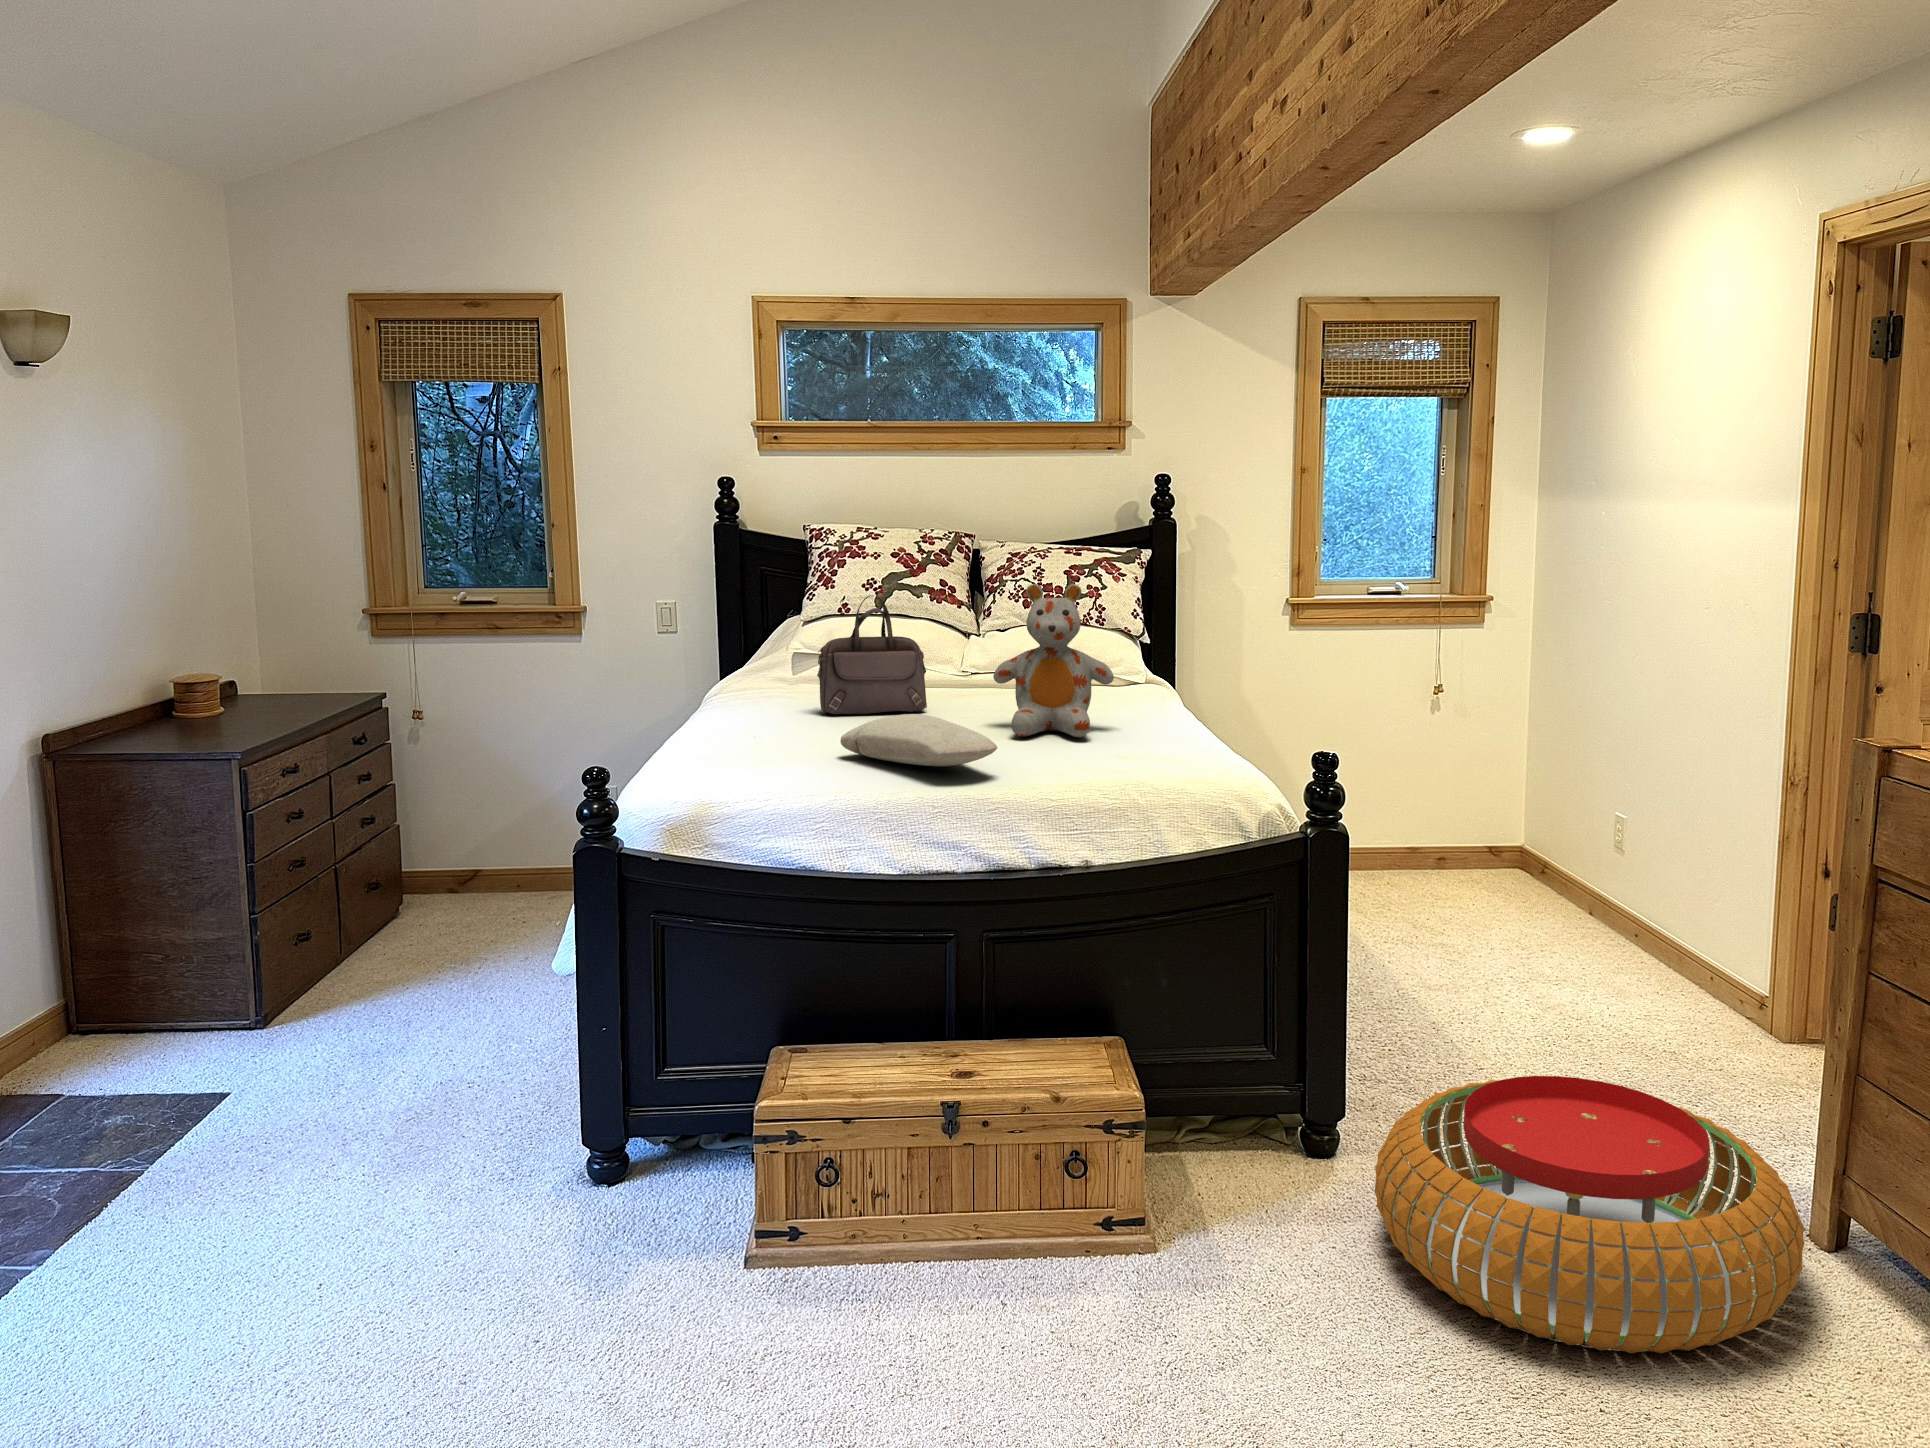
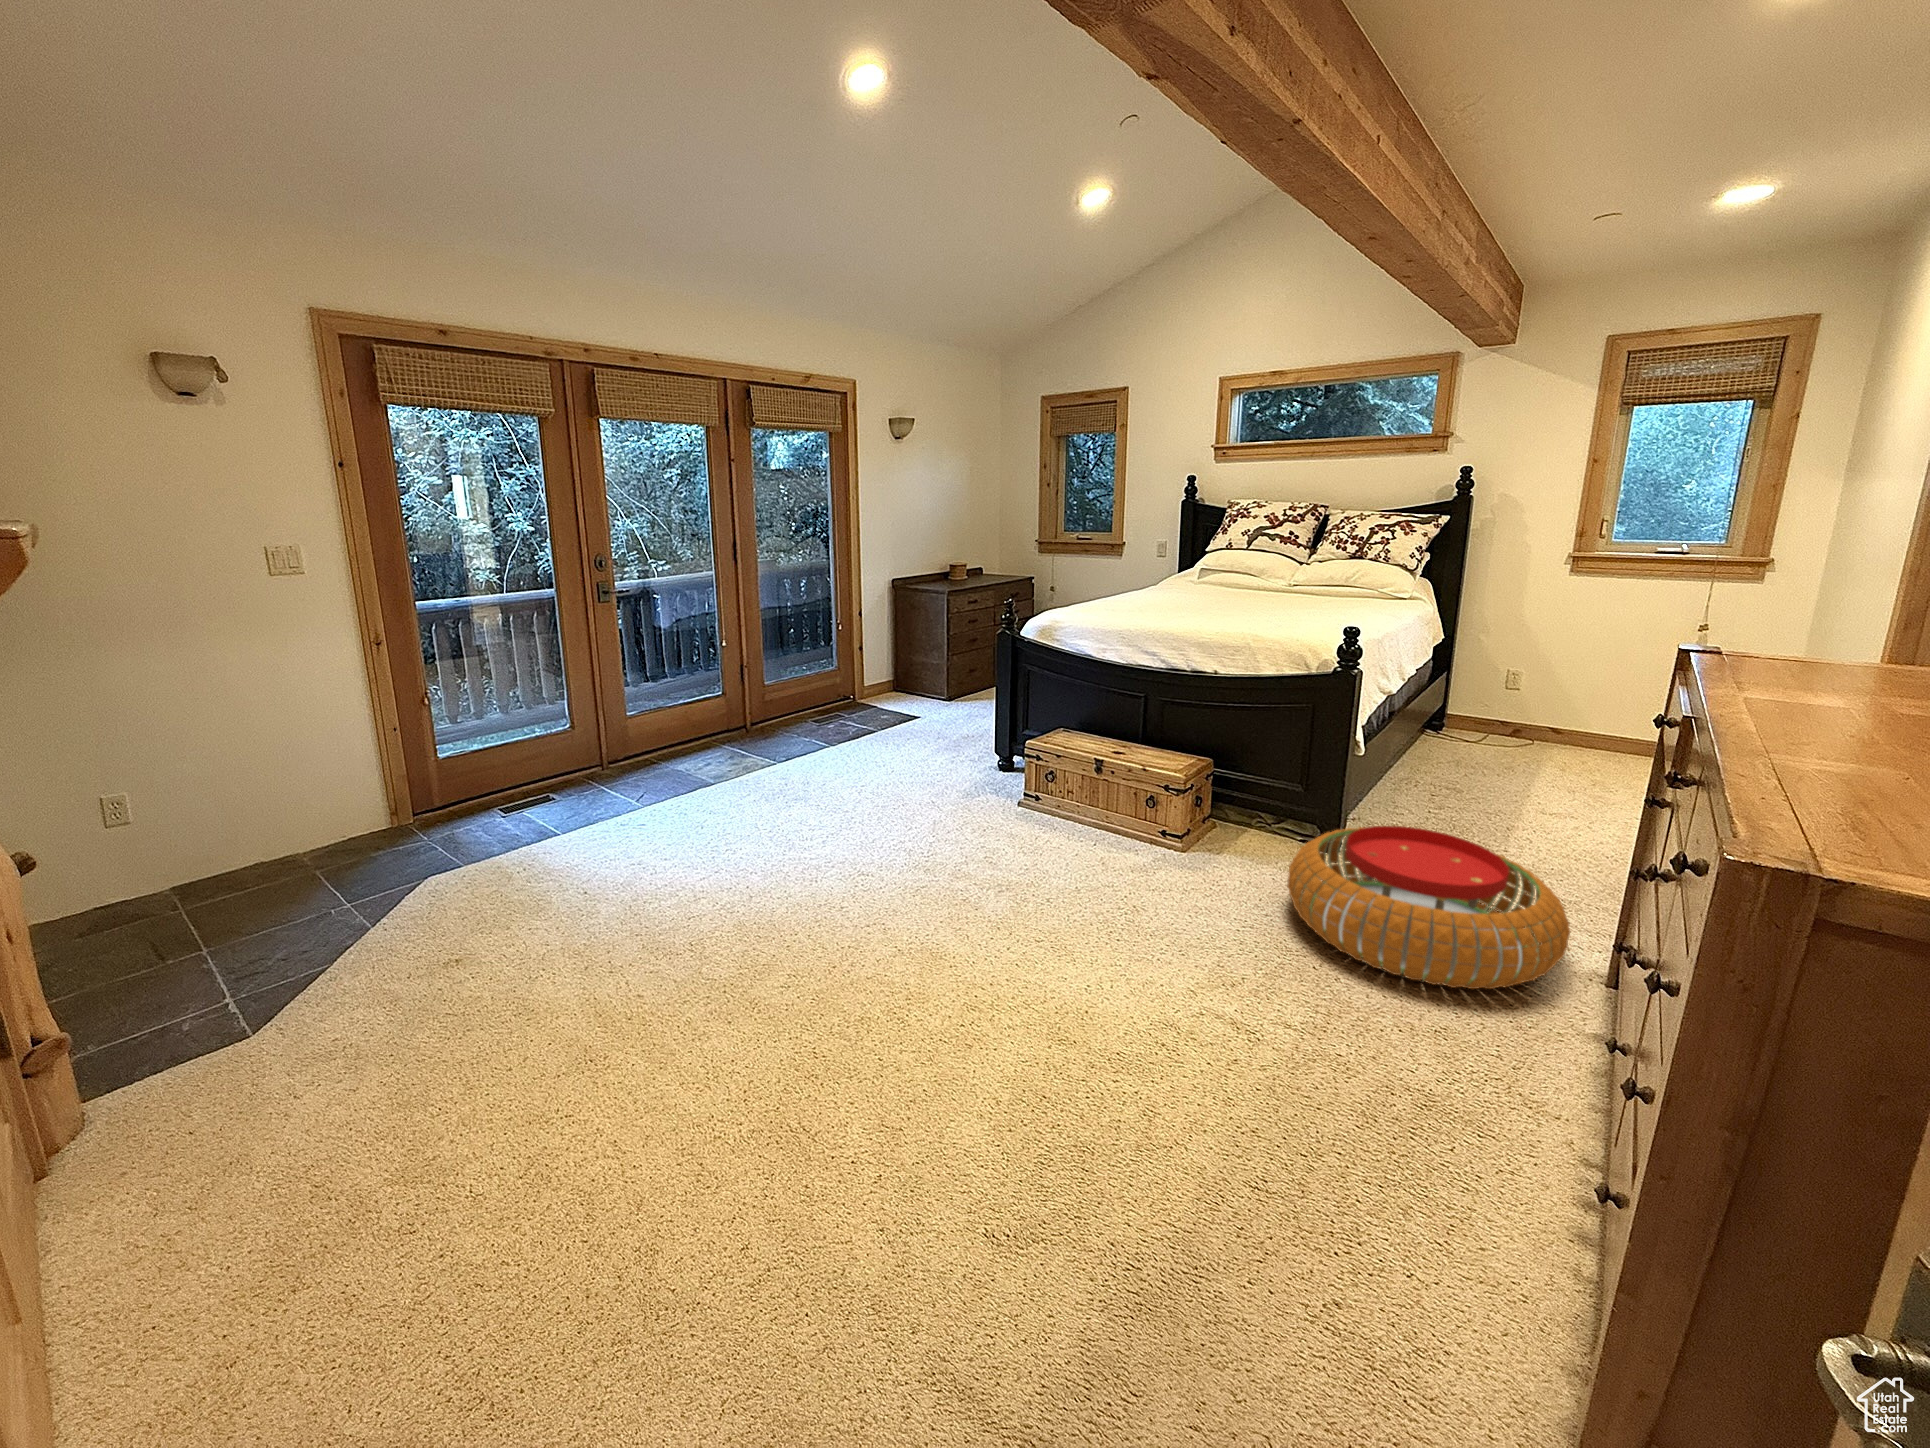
stuffed bear: present [993,584,1114,737] -> none [1239,529,1311,614]
handbag: present [817,595,927,714] -> none [1167,534,1226,596]
pillow: present [840,714,997,766] -> none [1135,591,1191,615]

